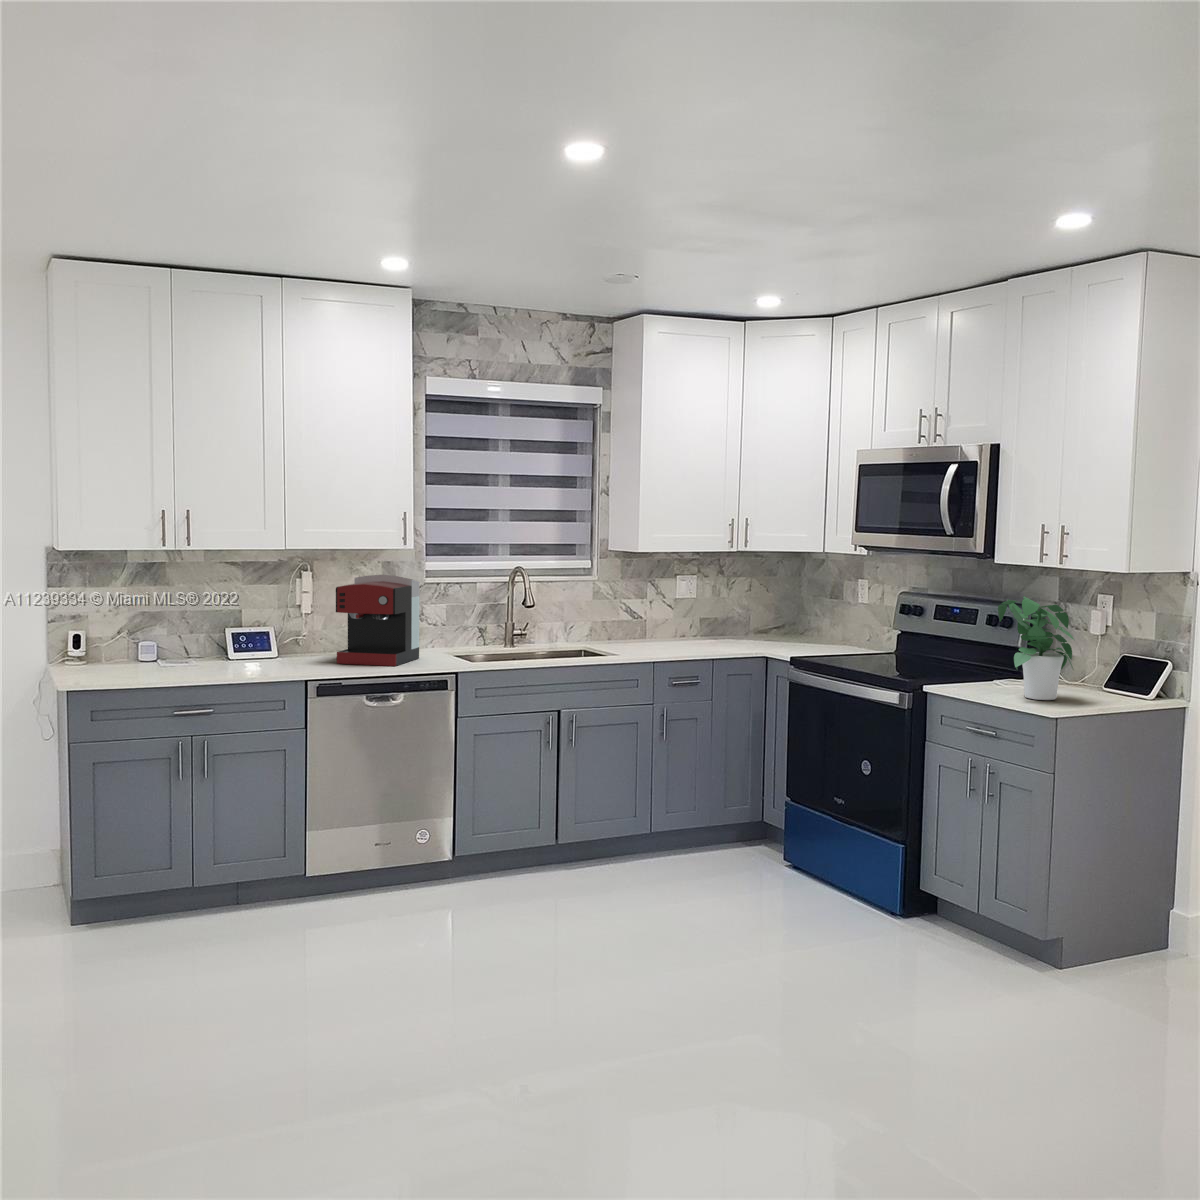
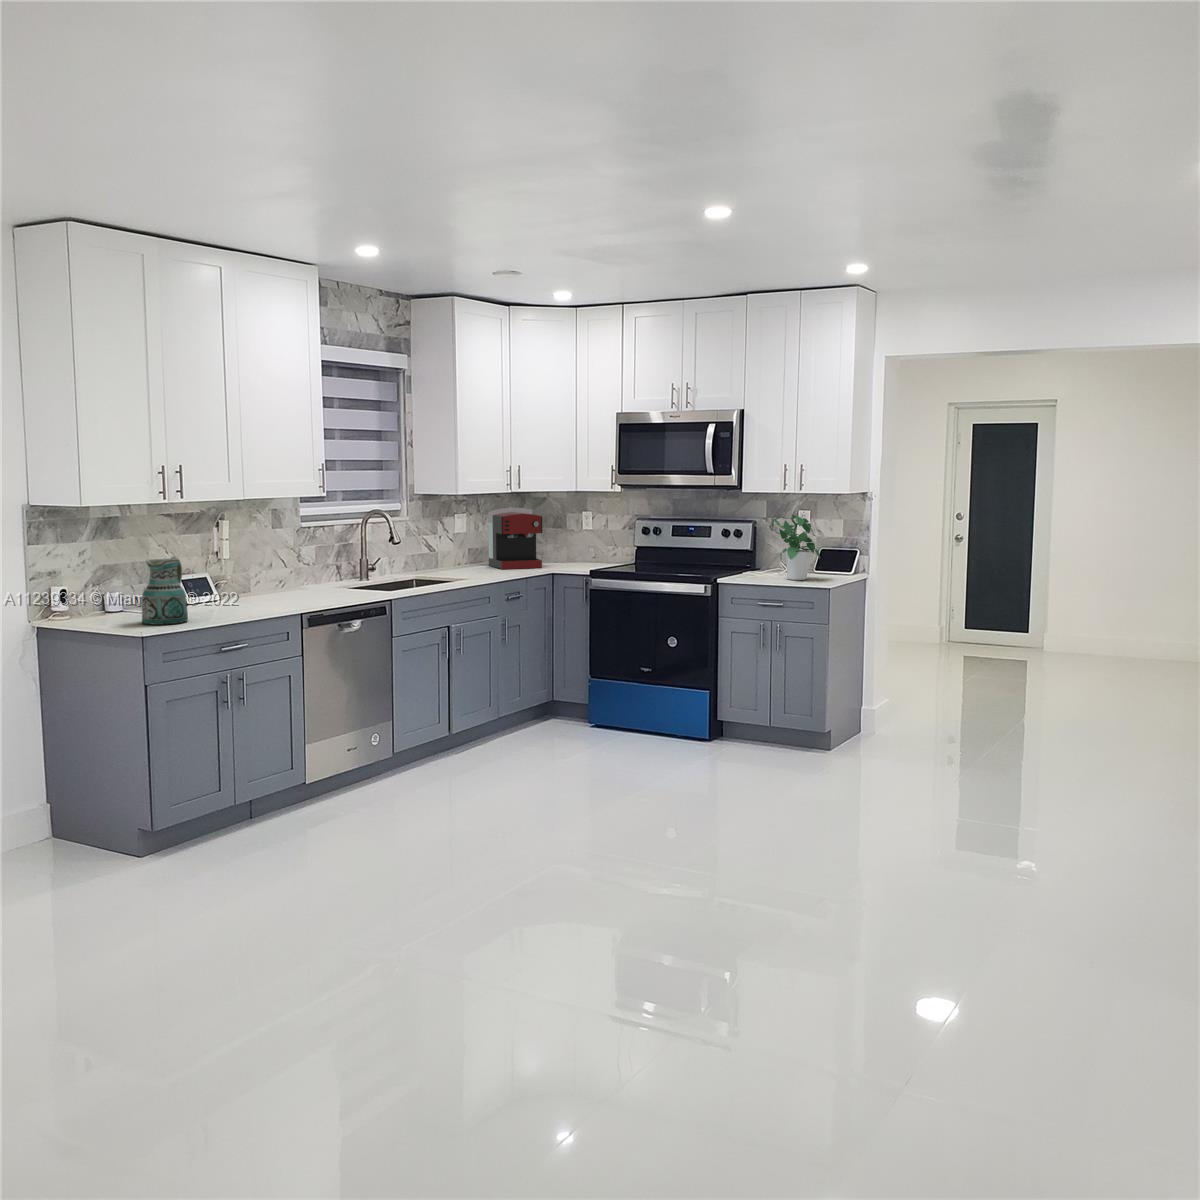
coffee maker: present [336,575,419,666] -> present [488,507,542,569]
ceramic pitcher: none [104,606,168,681] -> present [142,557,188,625]

